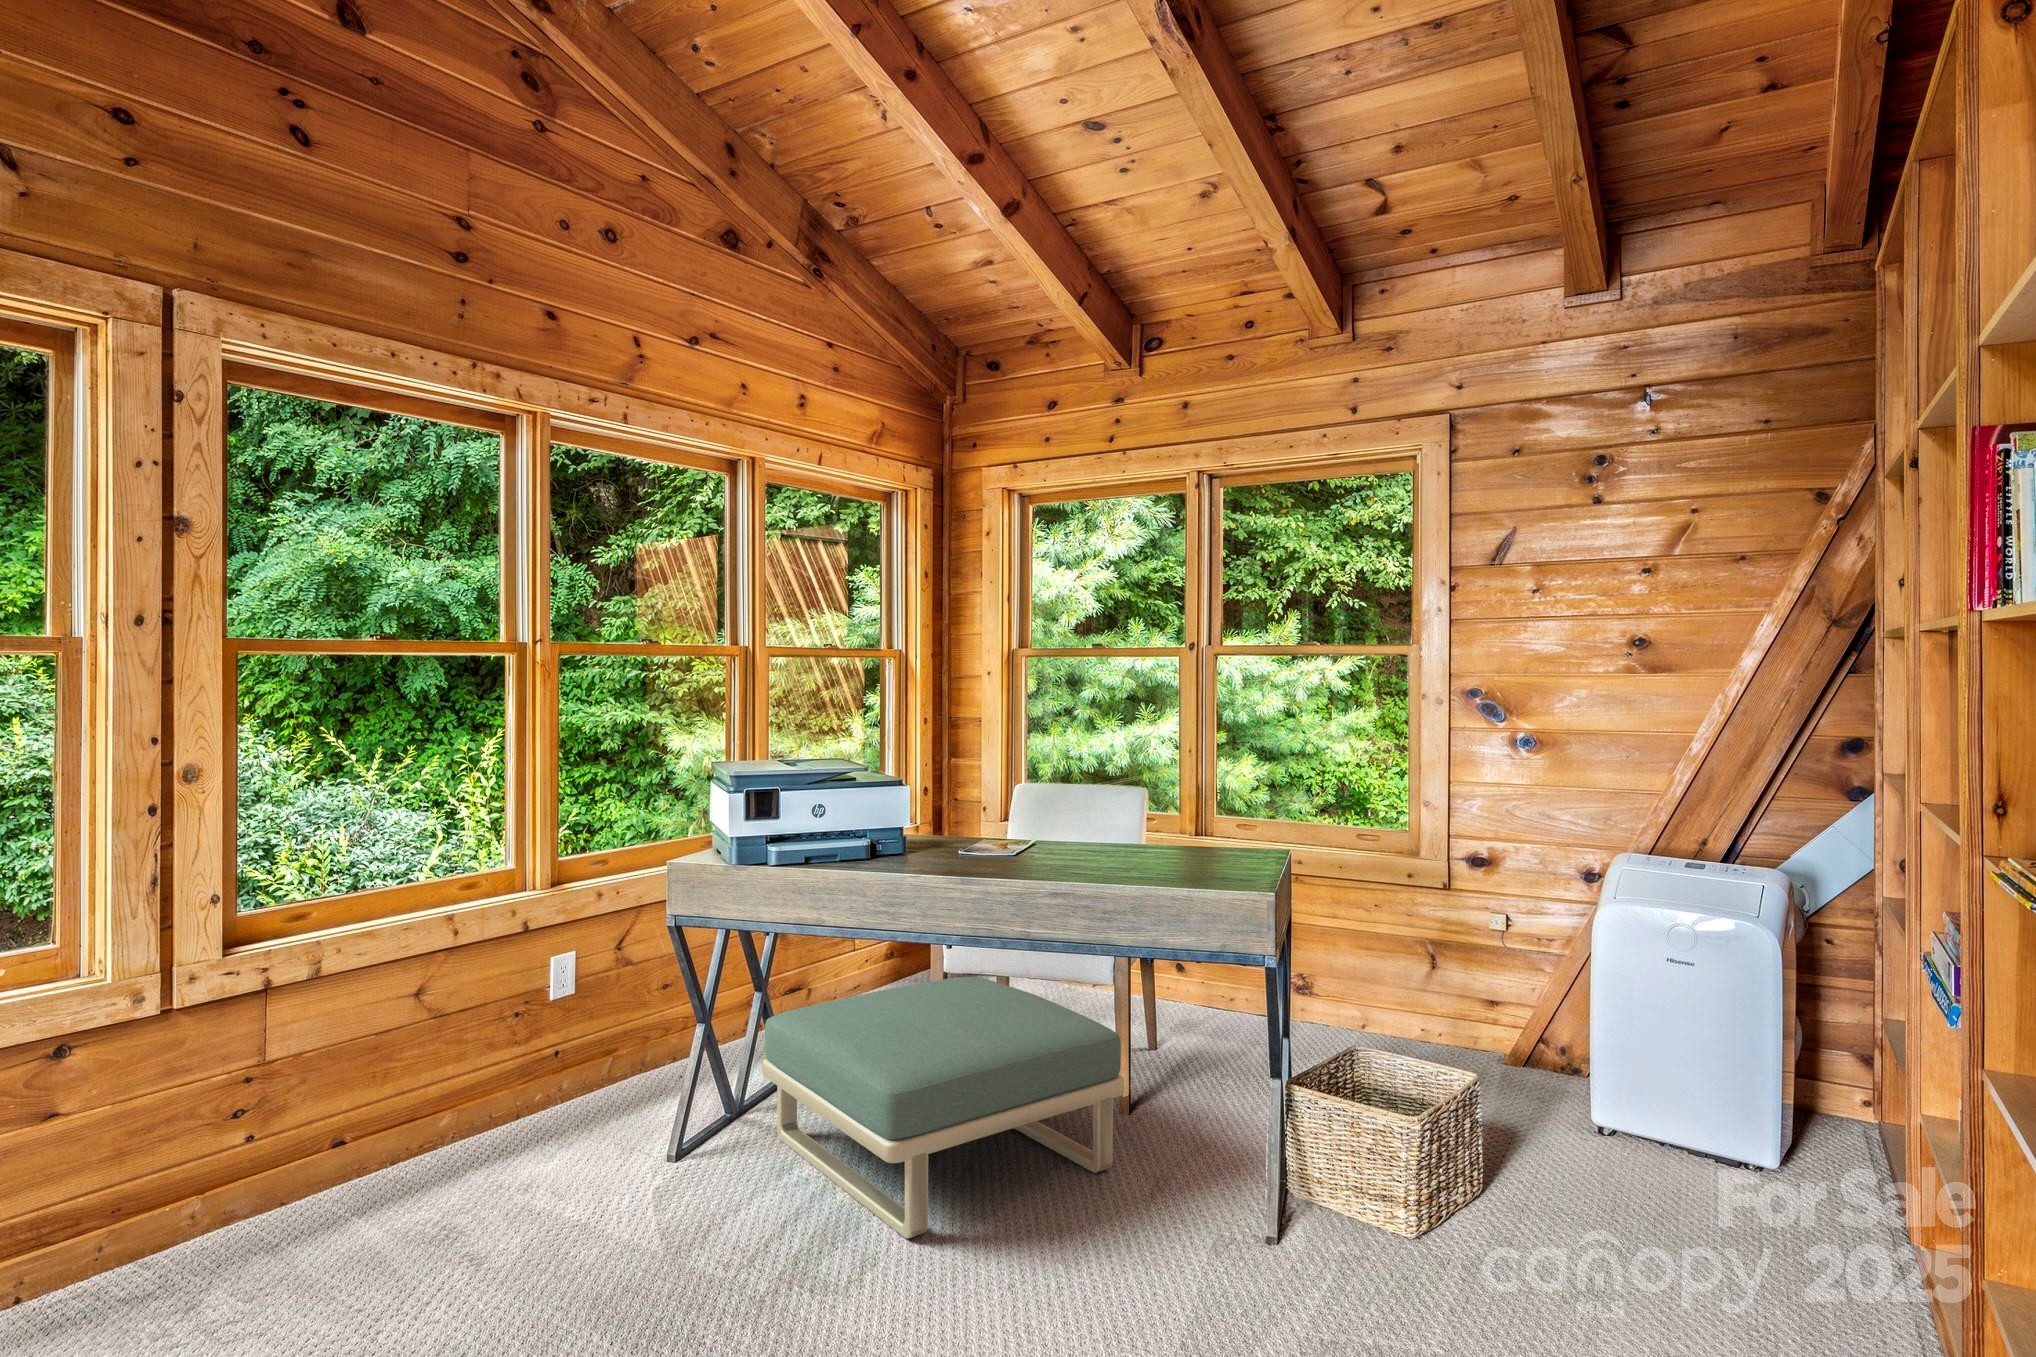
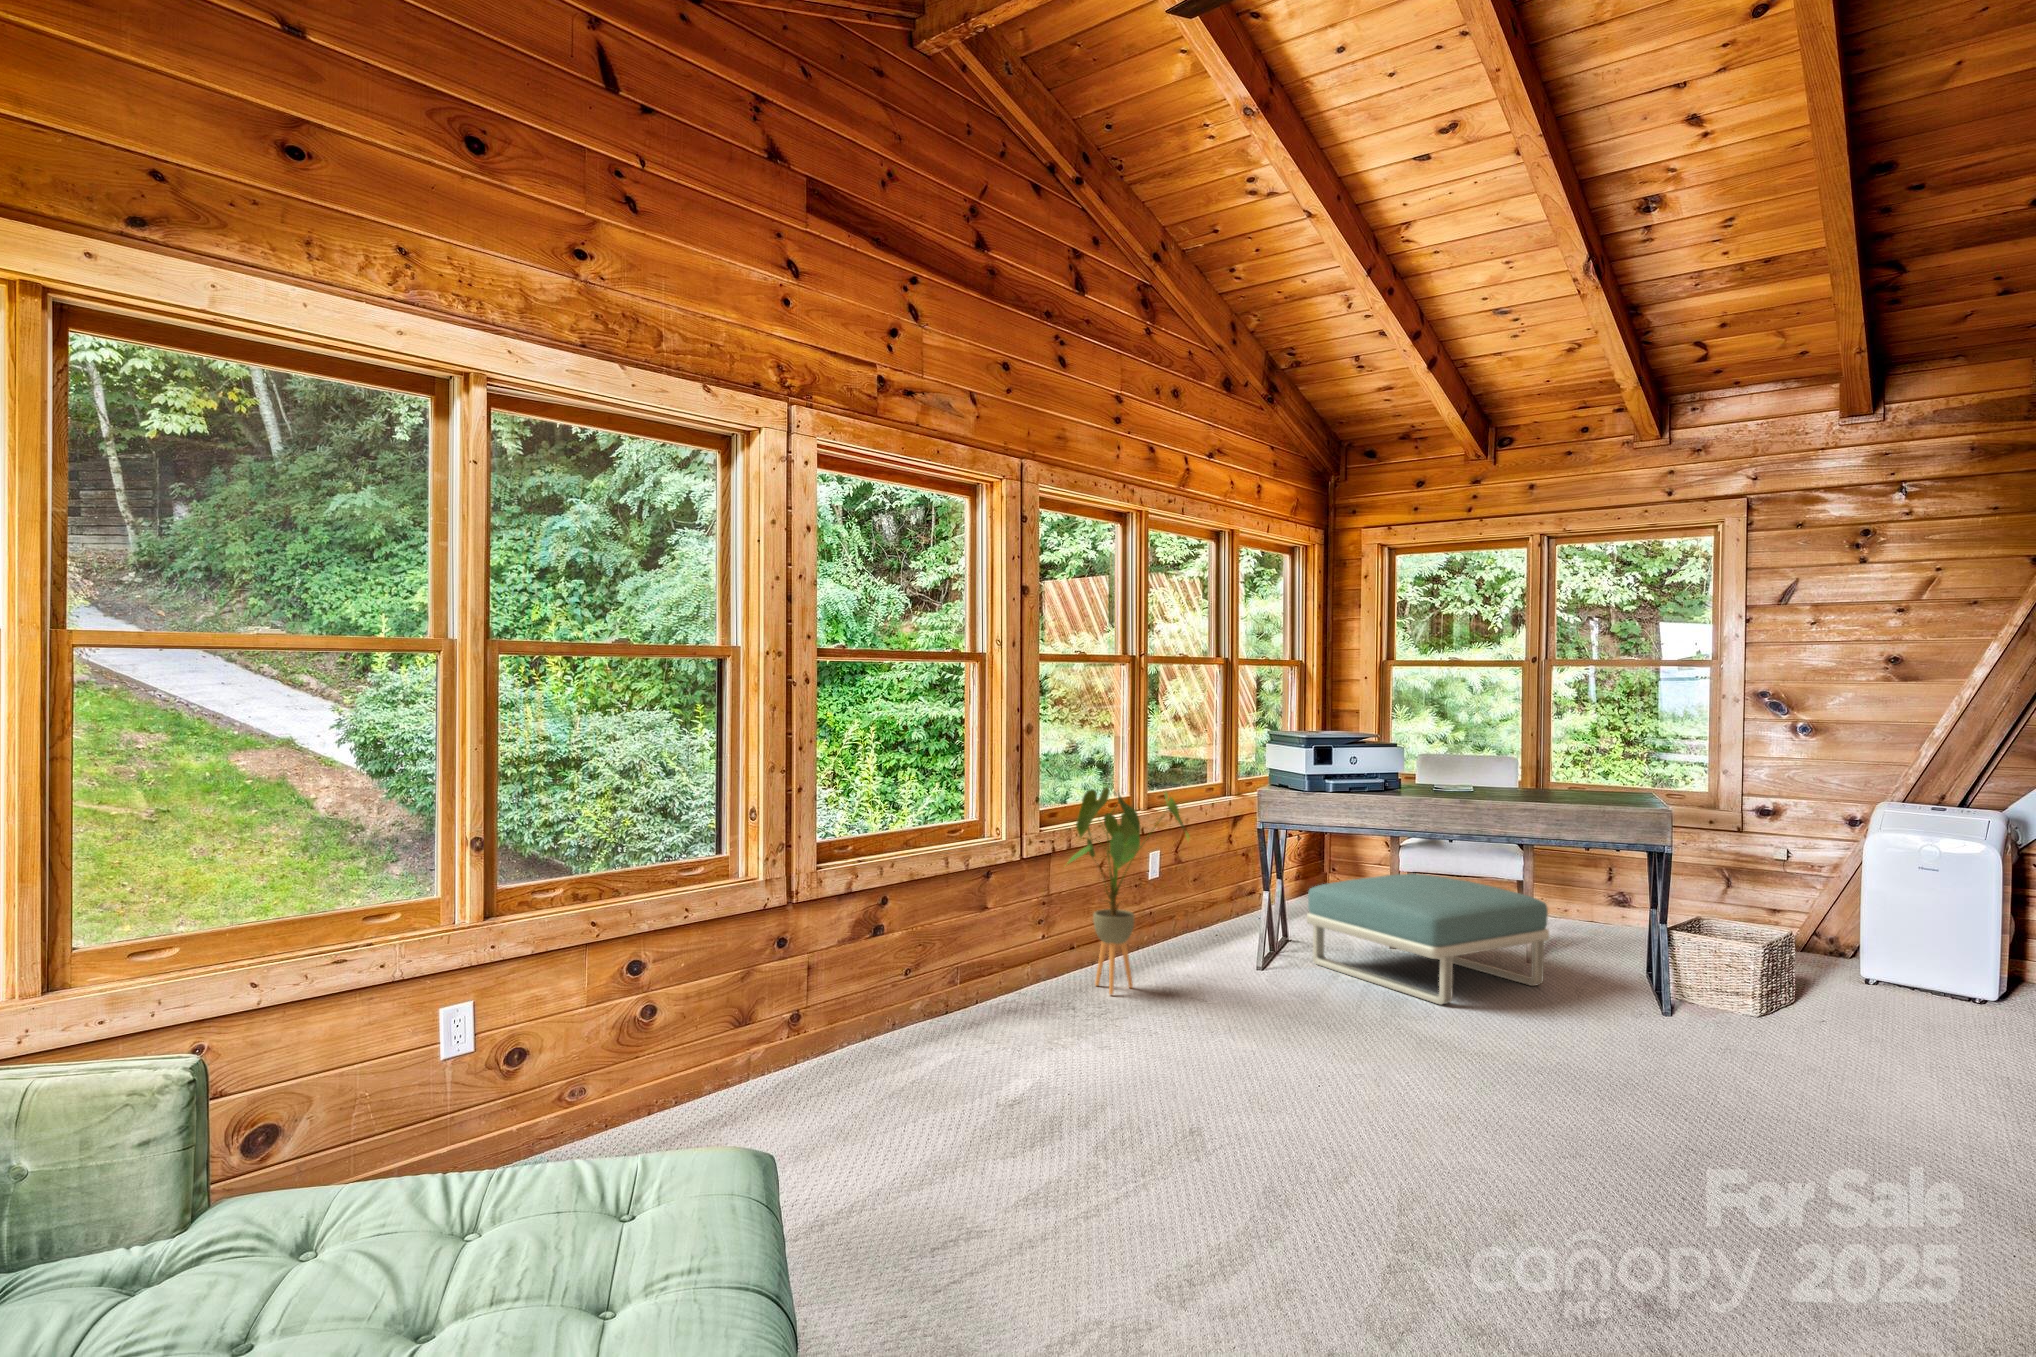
house plant: none [244,871,505,1257] -> present [1065,787,1189,995]

